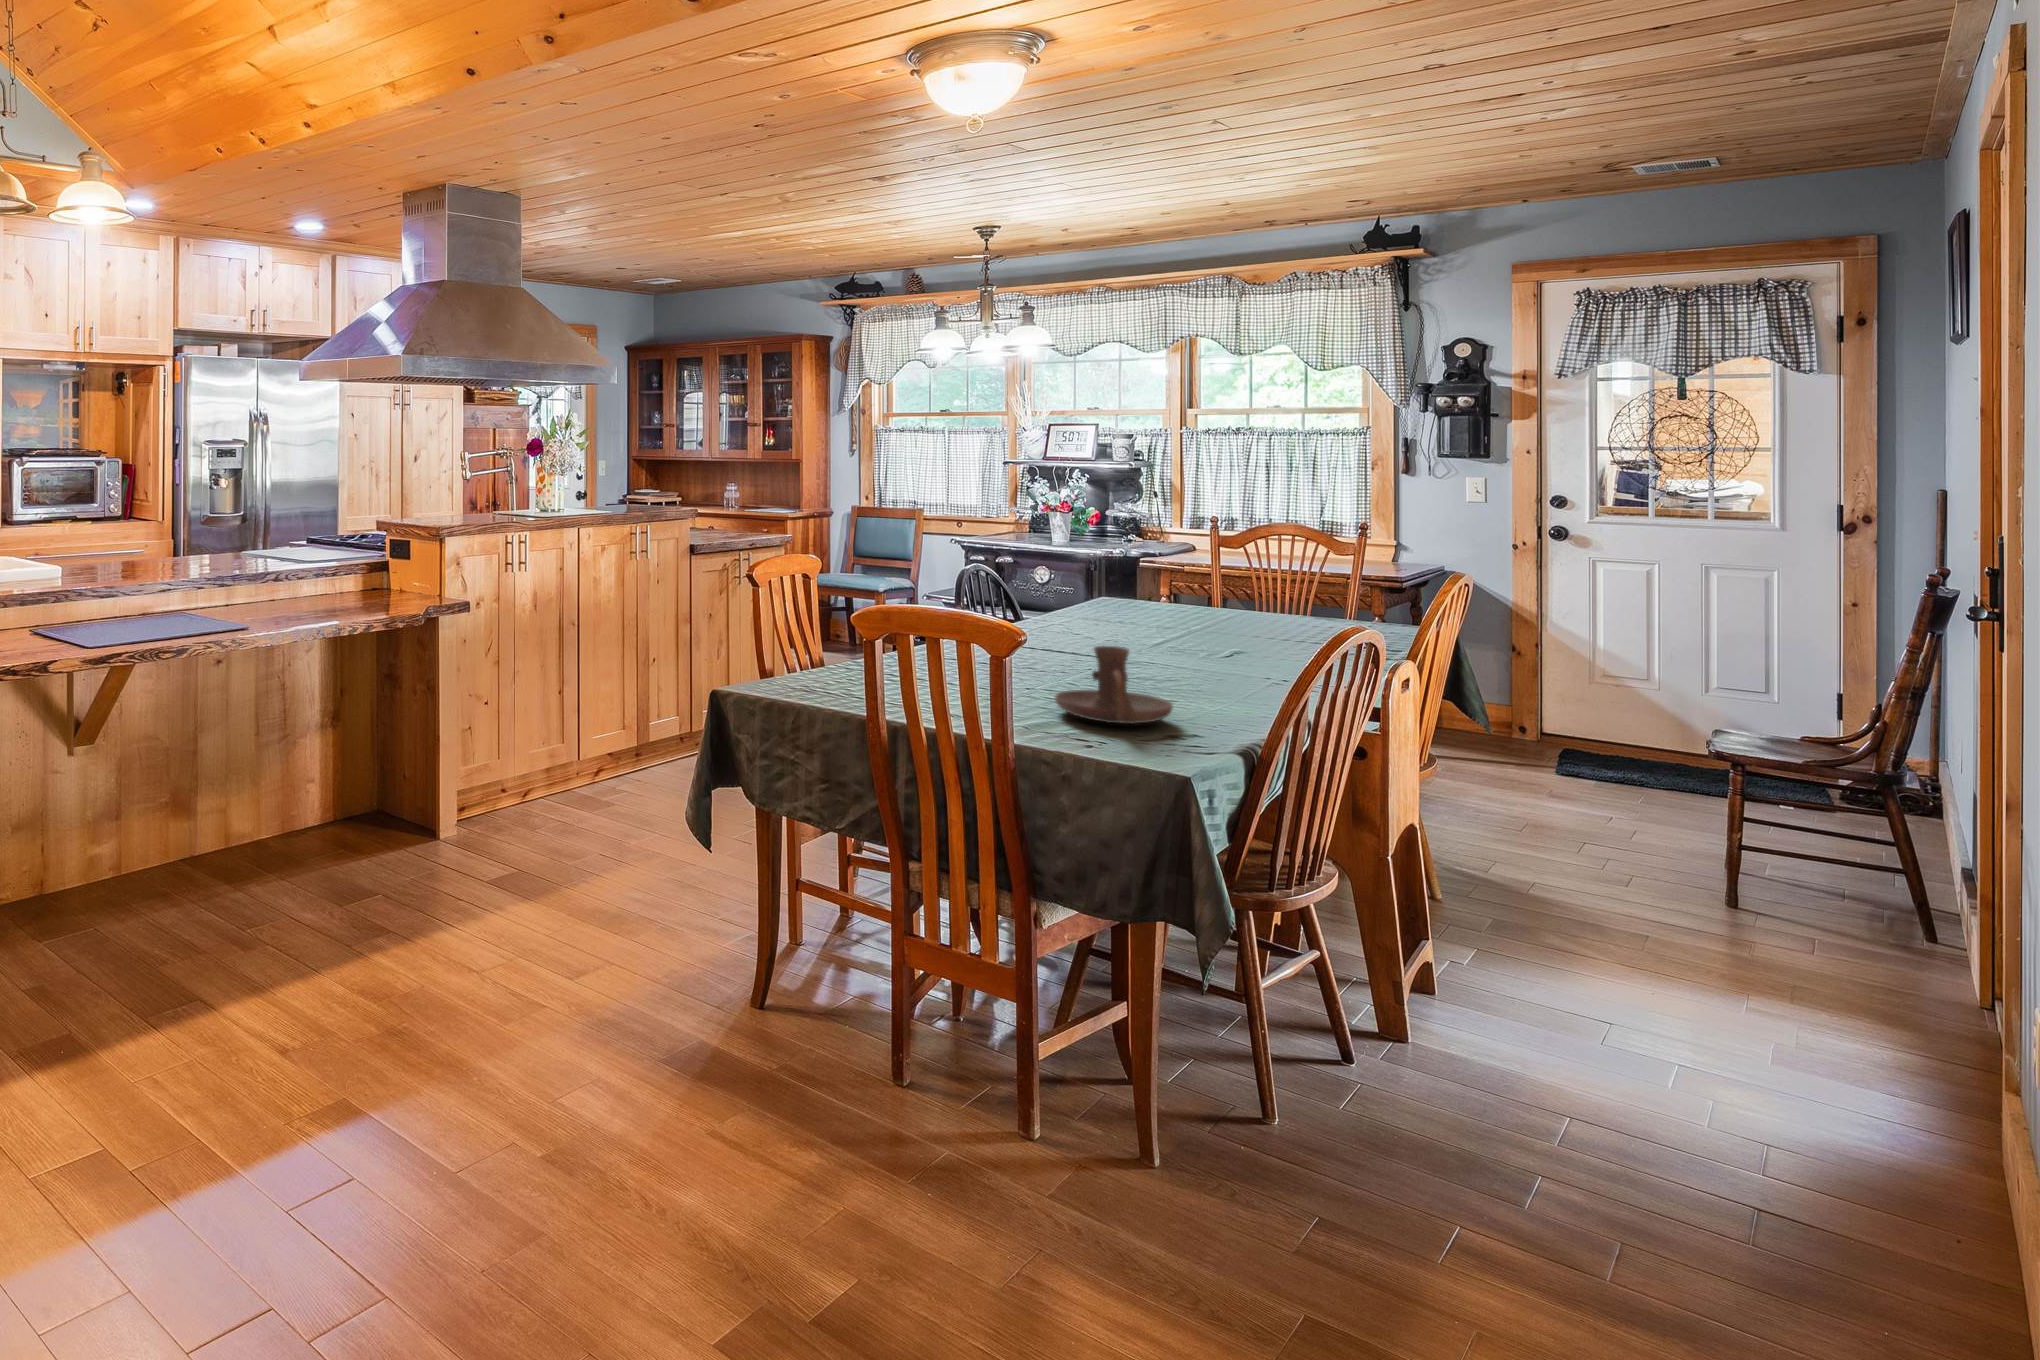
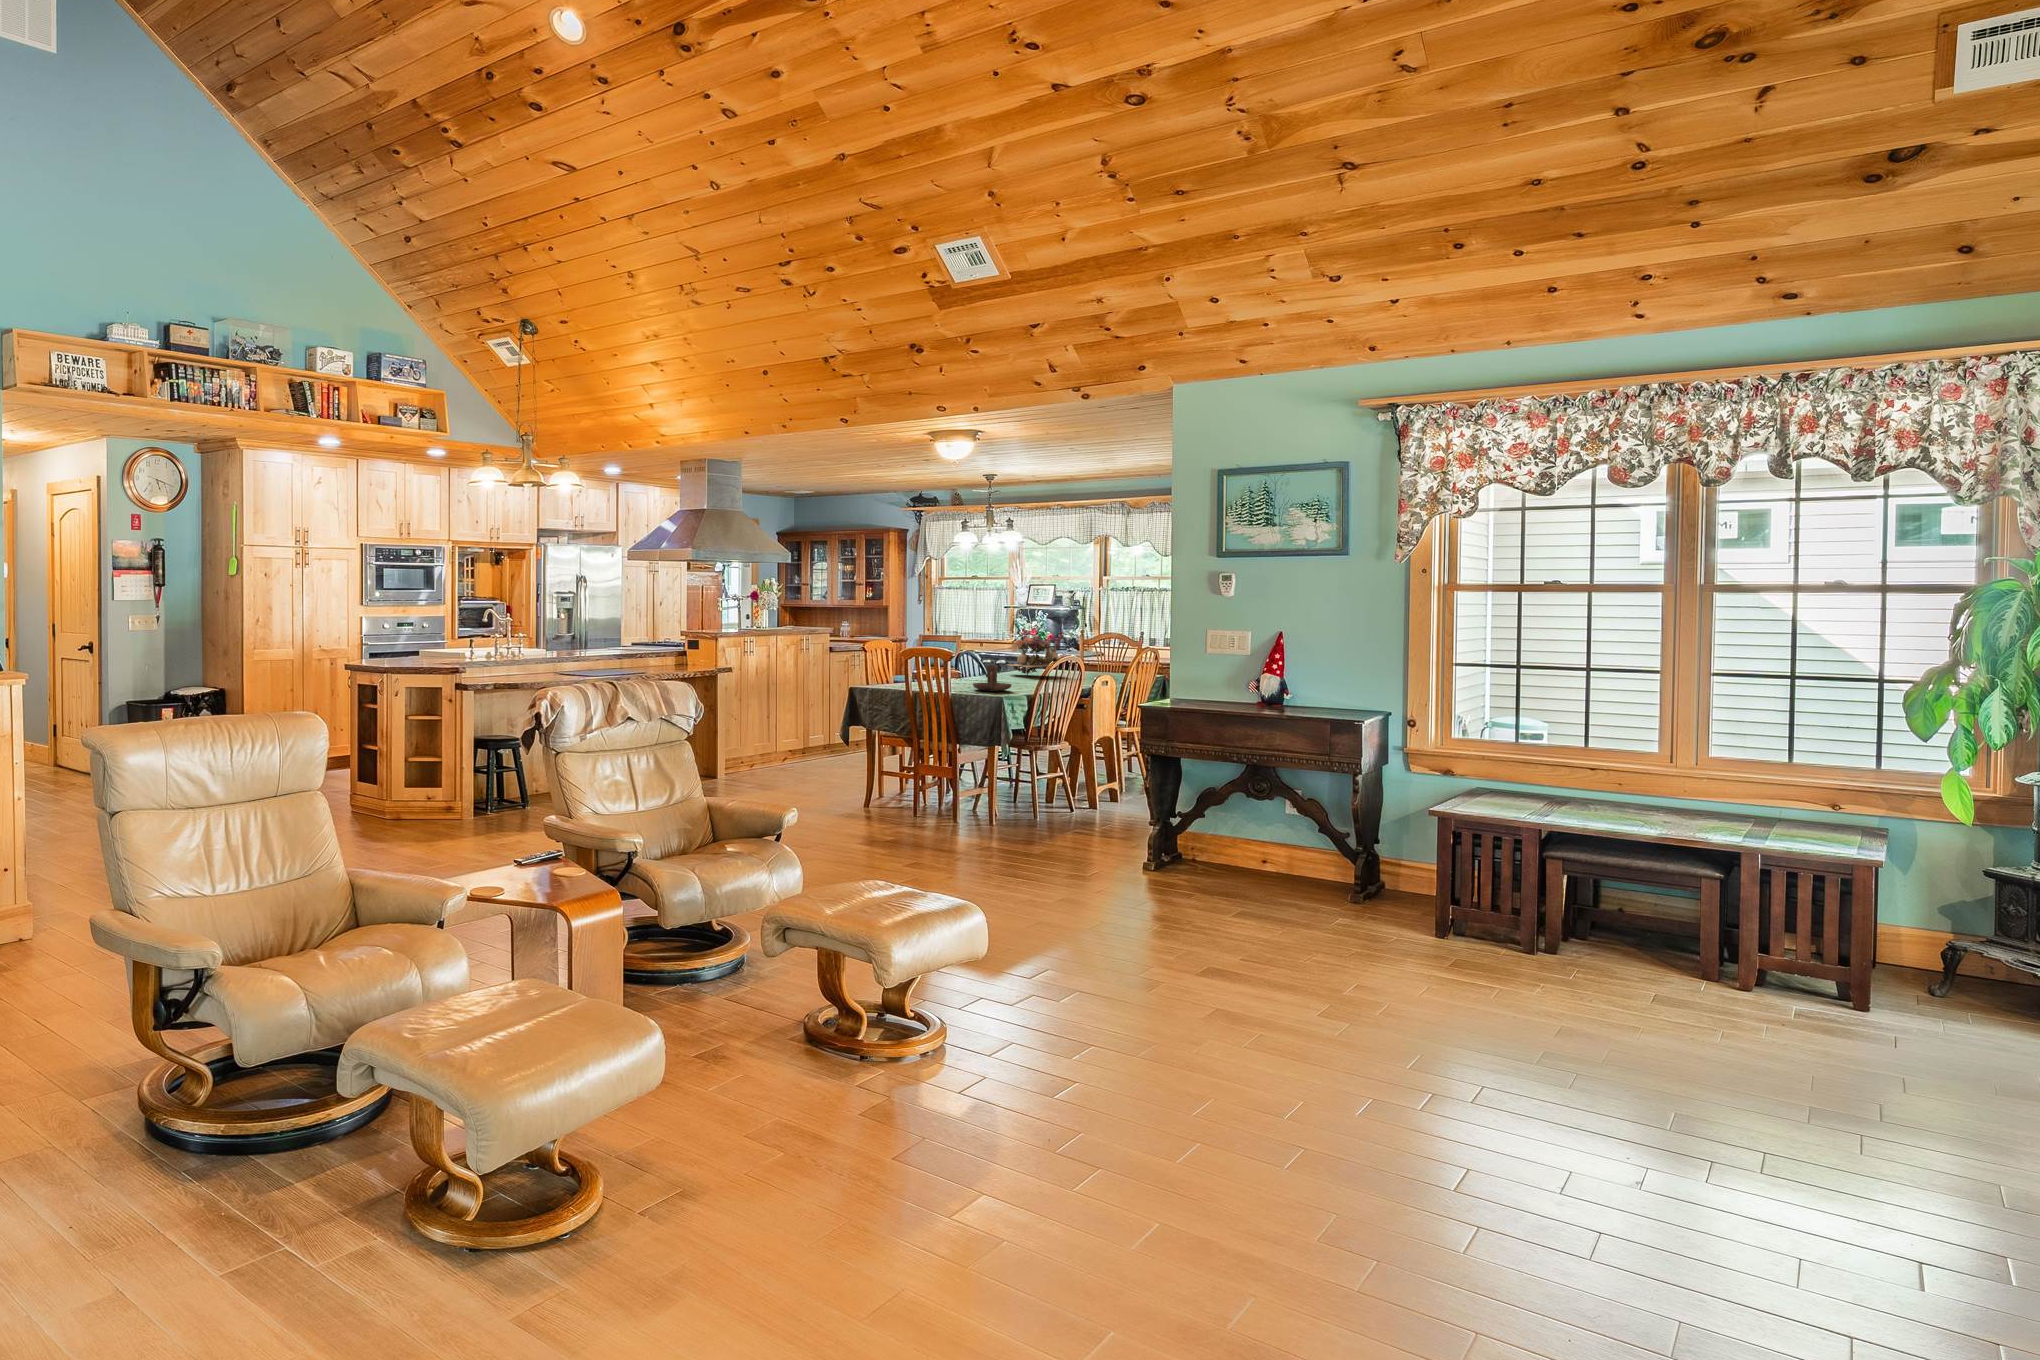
flower arrangement: none [1086,530,1244,636] -> present [1009,631,1064,675]

